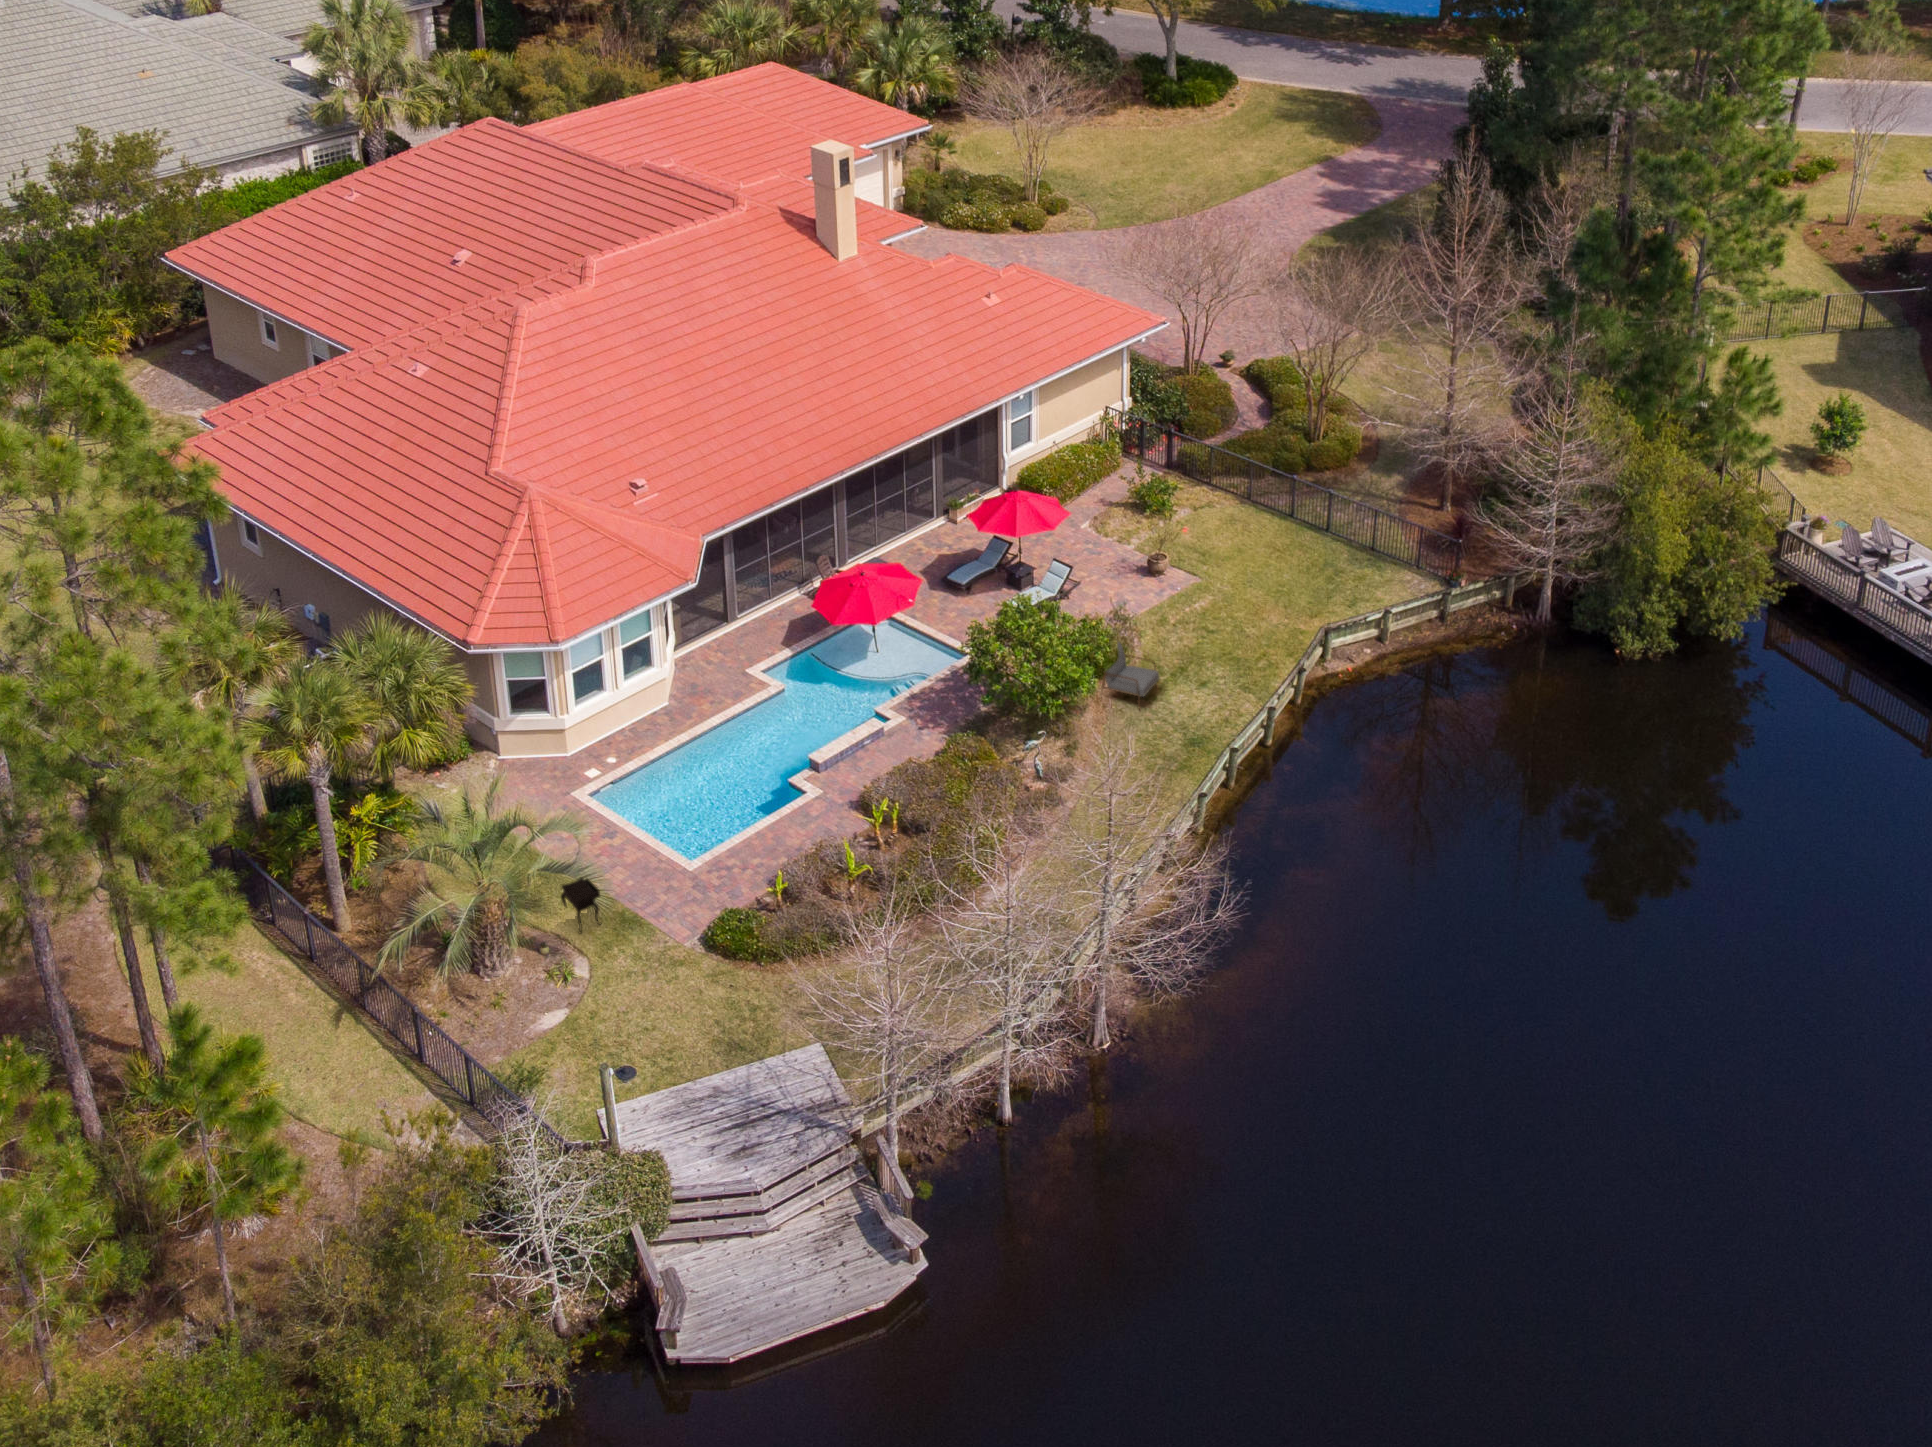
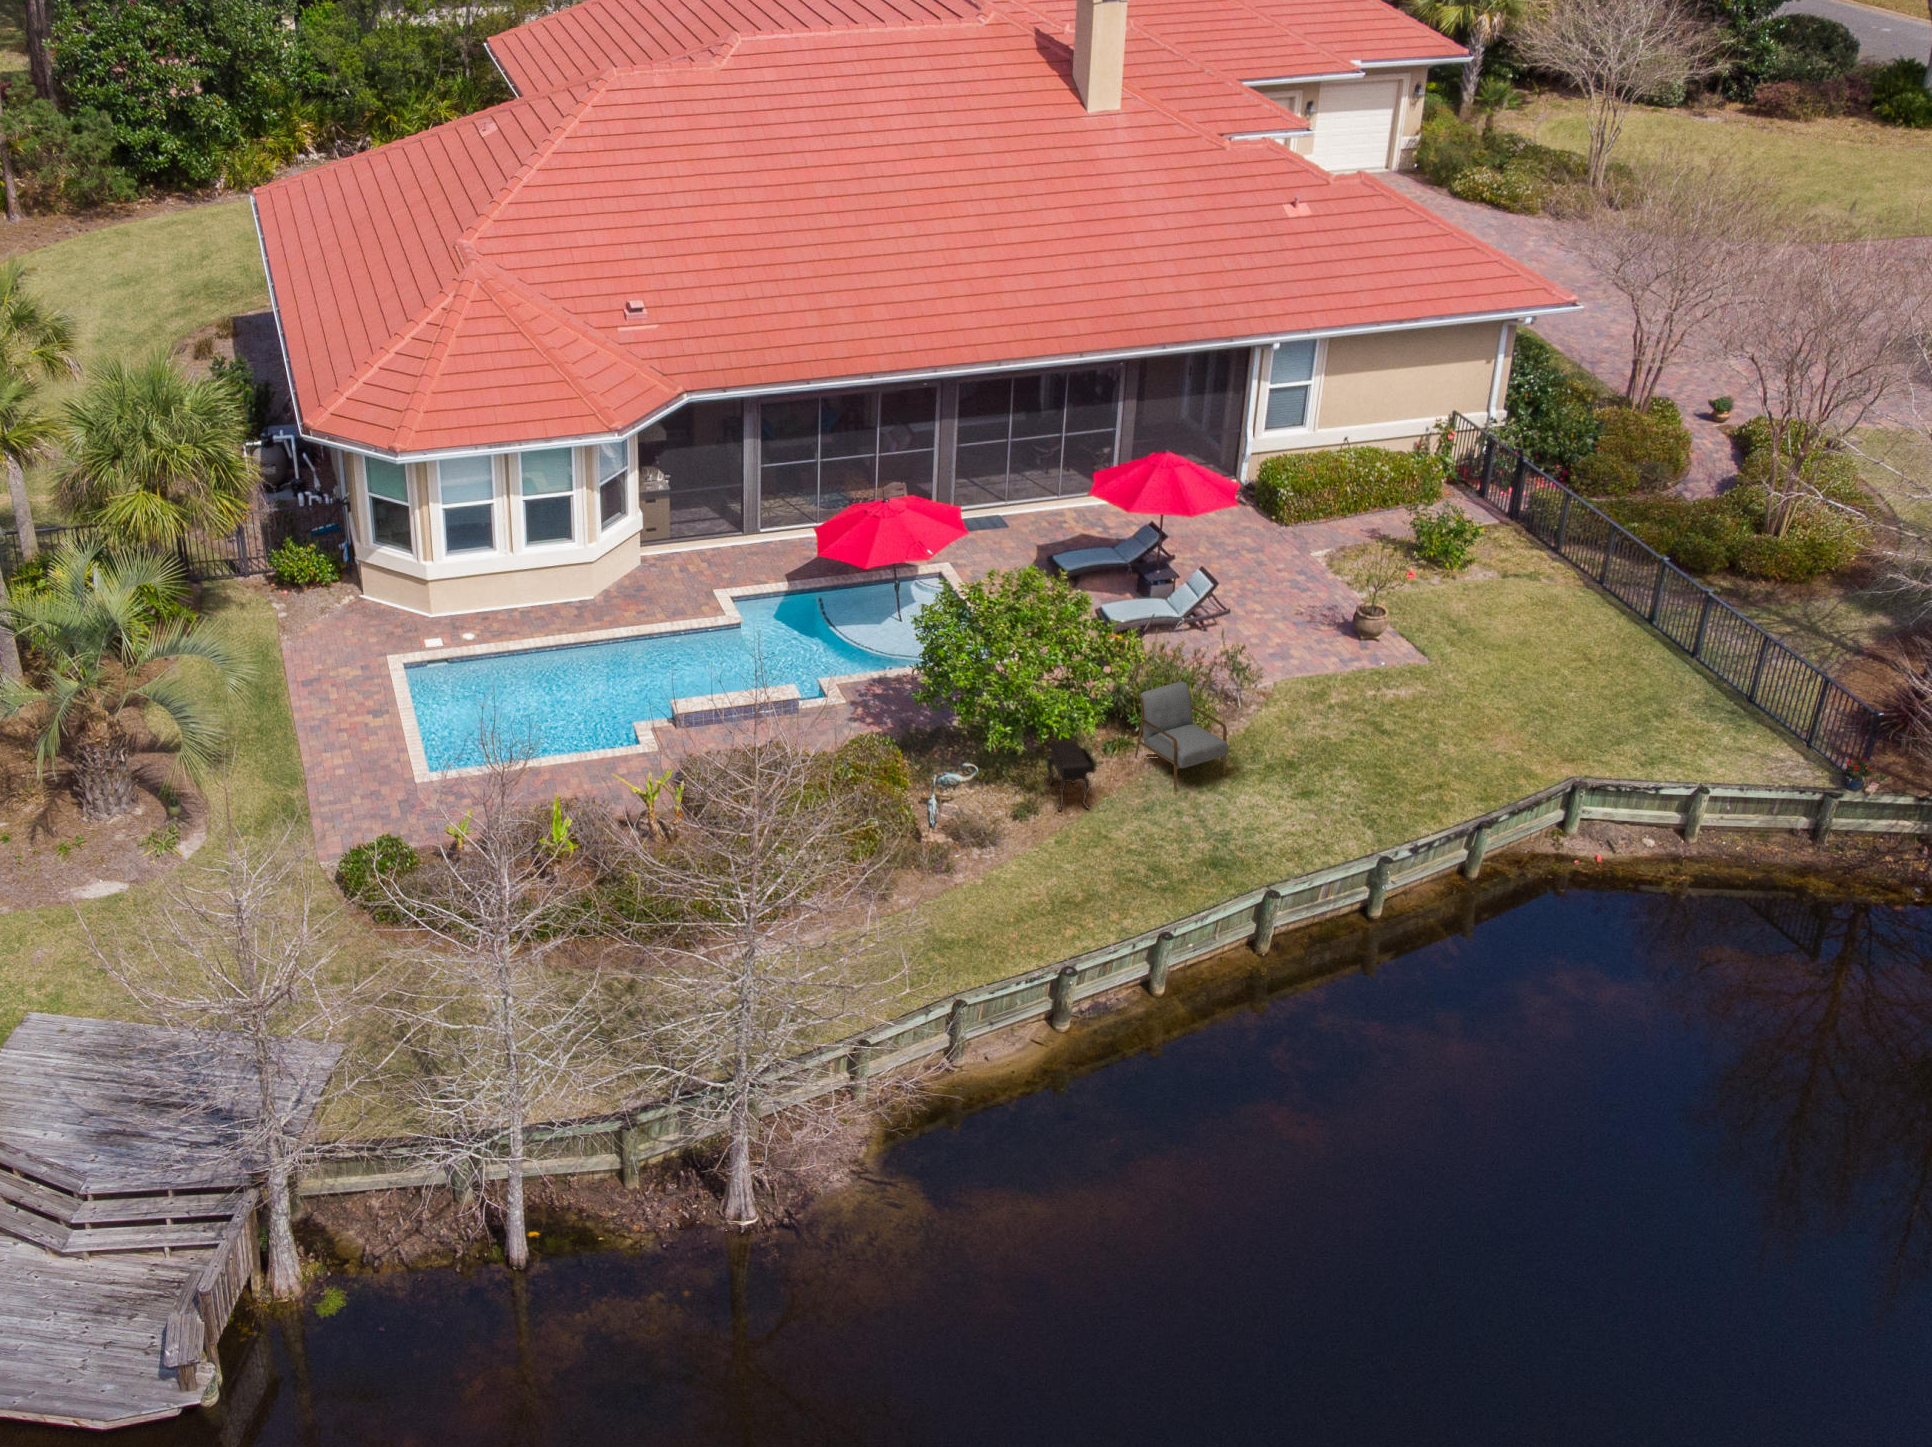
side table: present [561,878,601,933] -> present [1047,741,1096,810]

